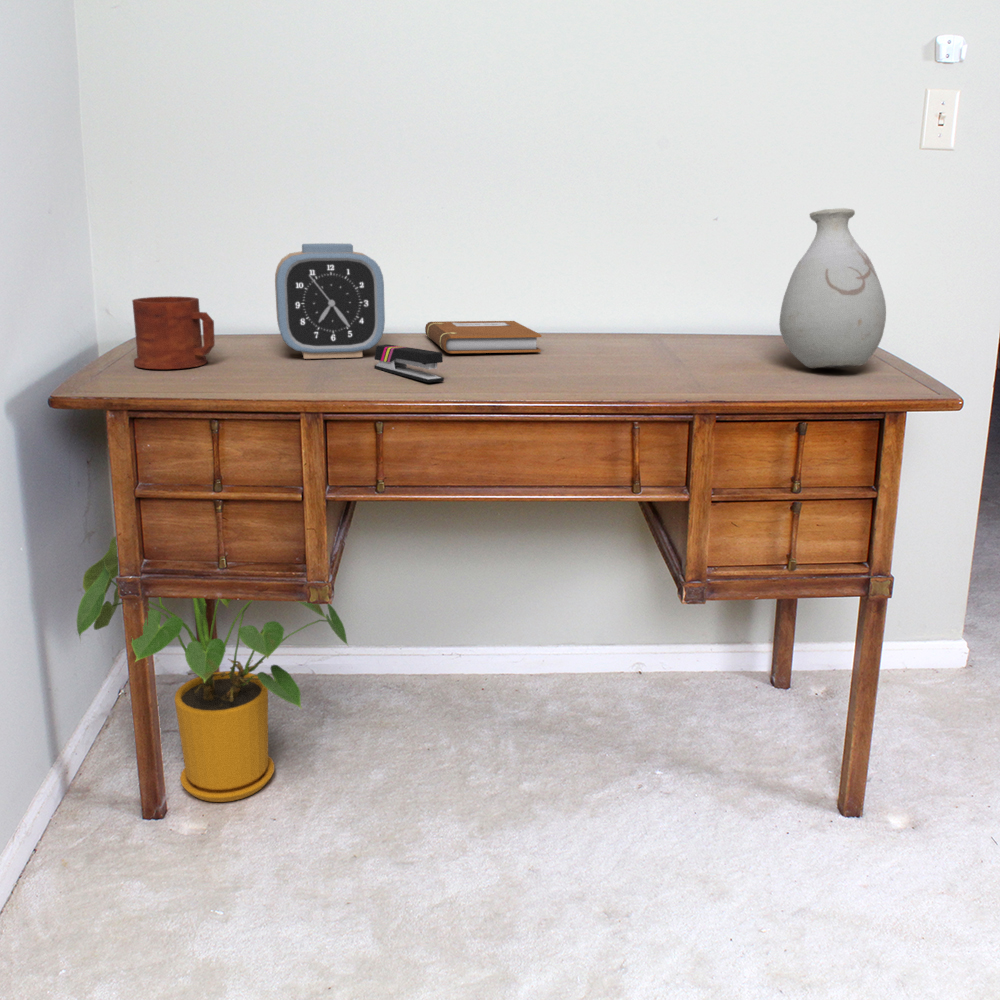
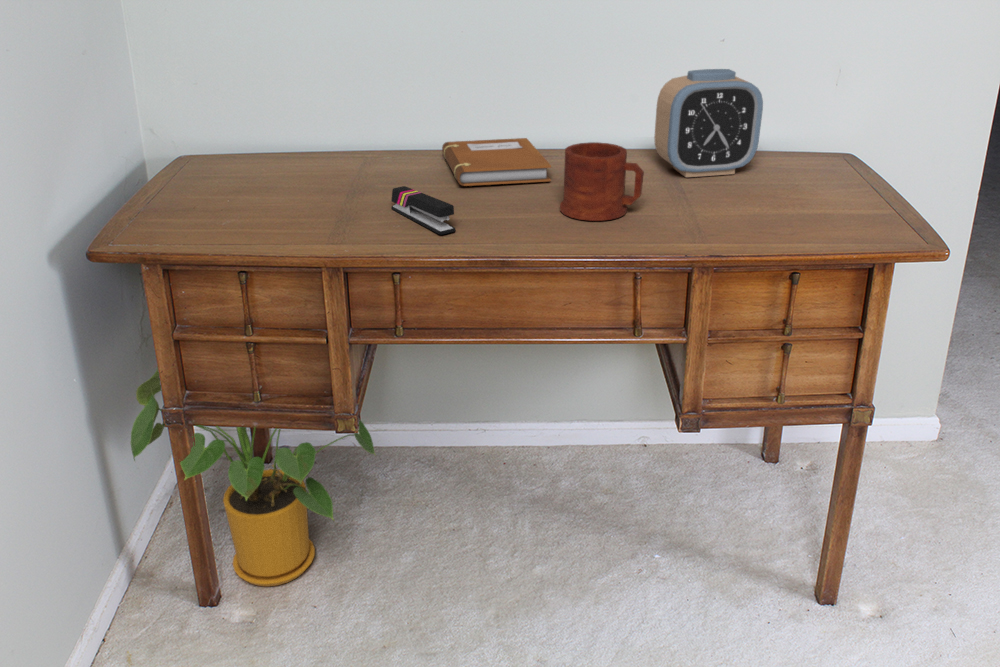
vase: present [779,208,886,369] -> none [780,52,885,208]
alarm clock: present [275,243,385,359] -> present [654,69,763,177]
mug: present [132,296,215,369] -> present [560,142,644,221]

